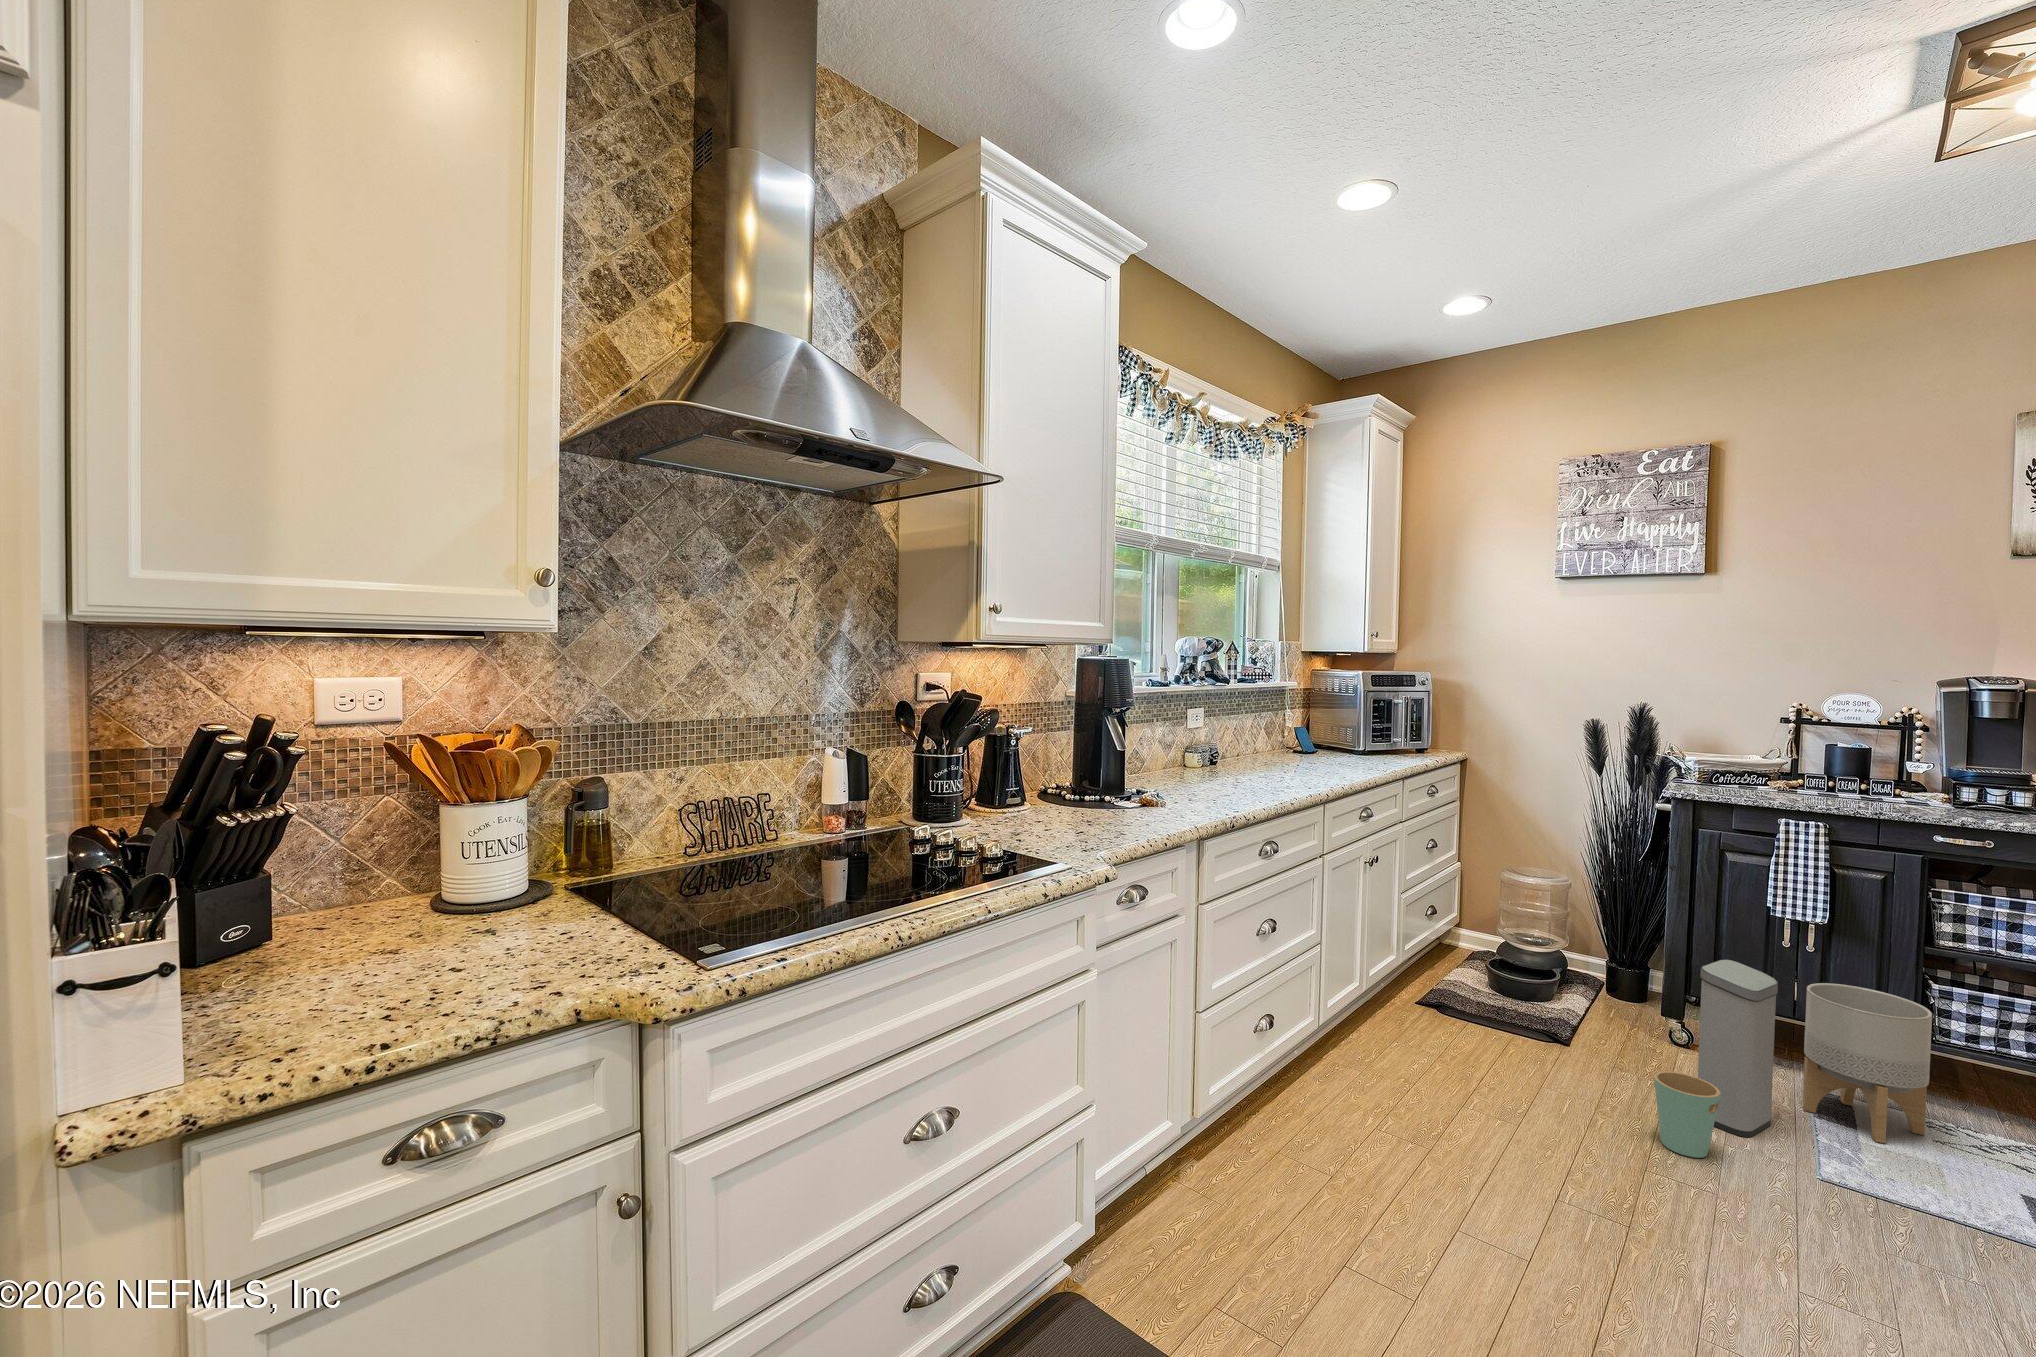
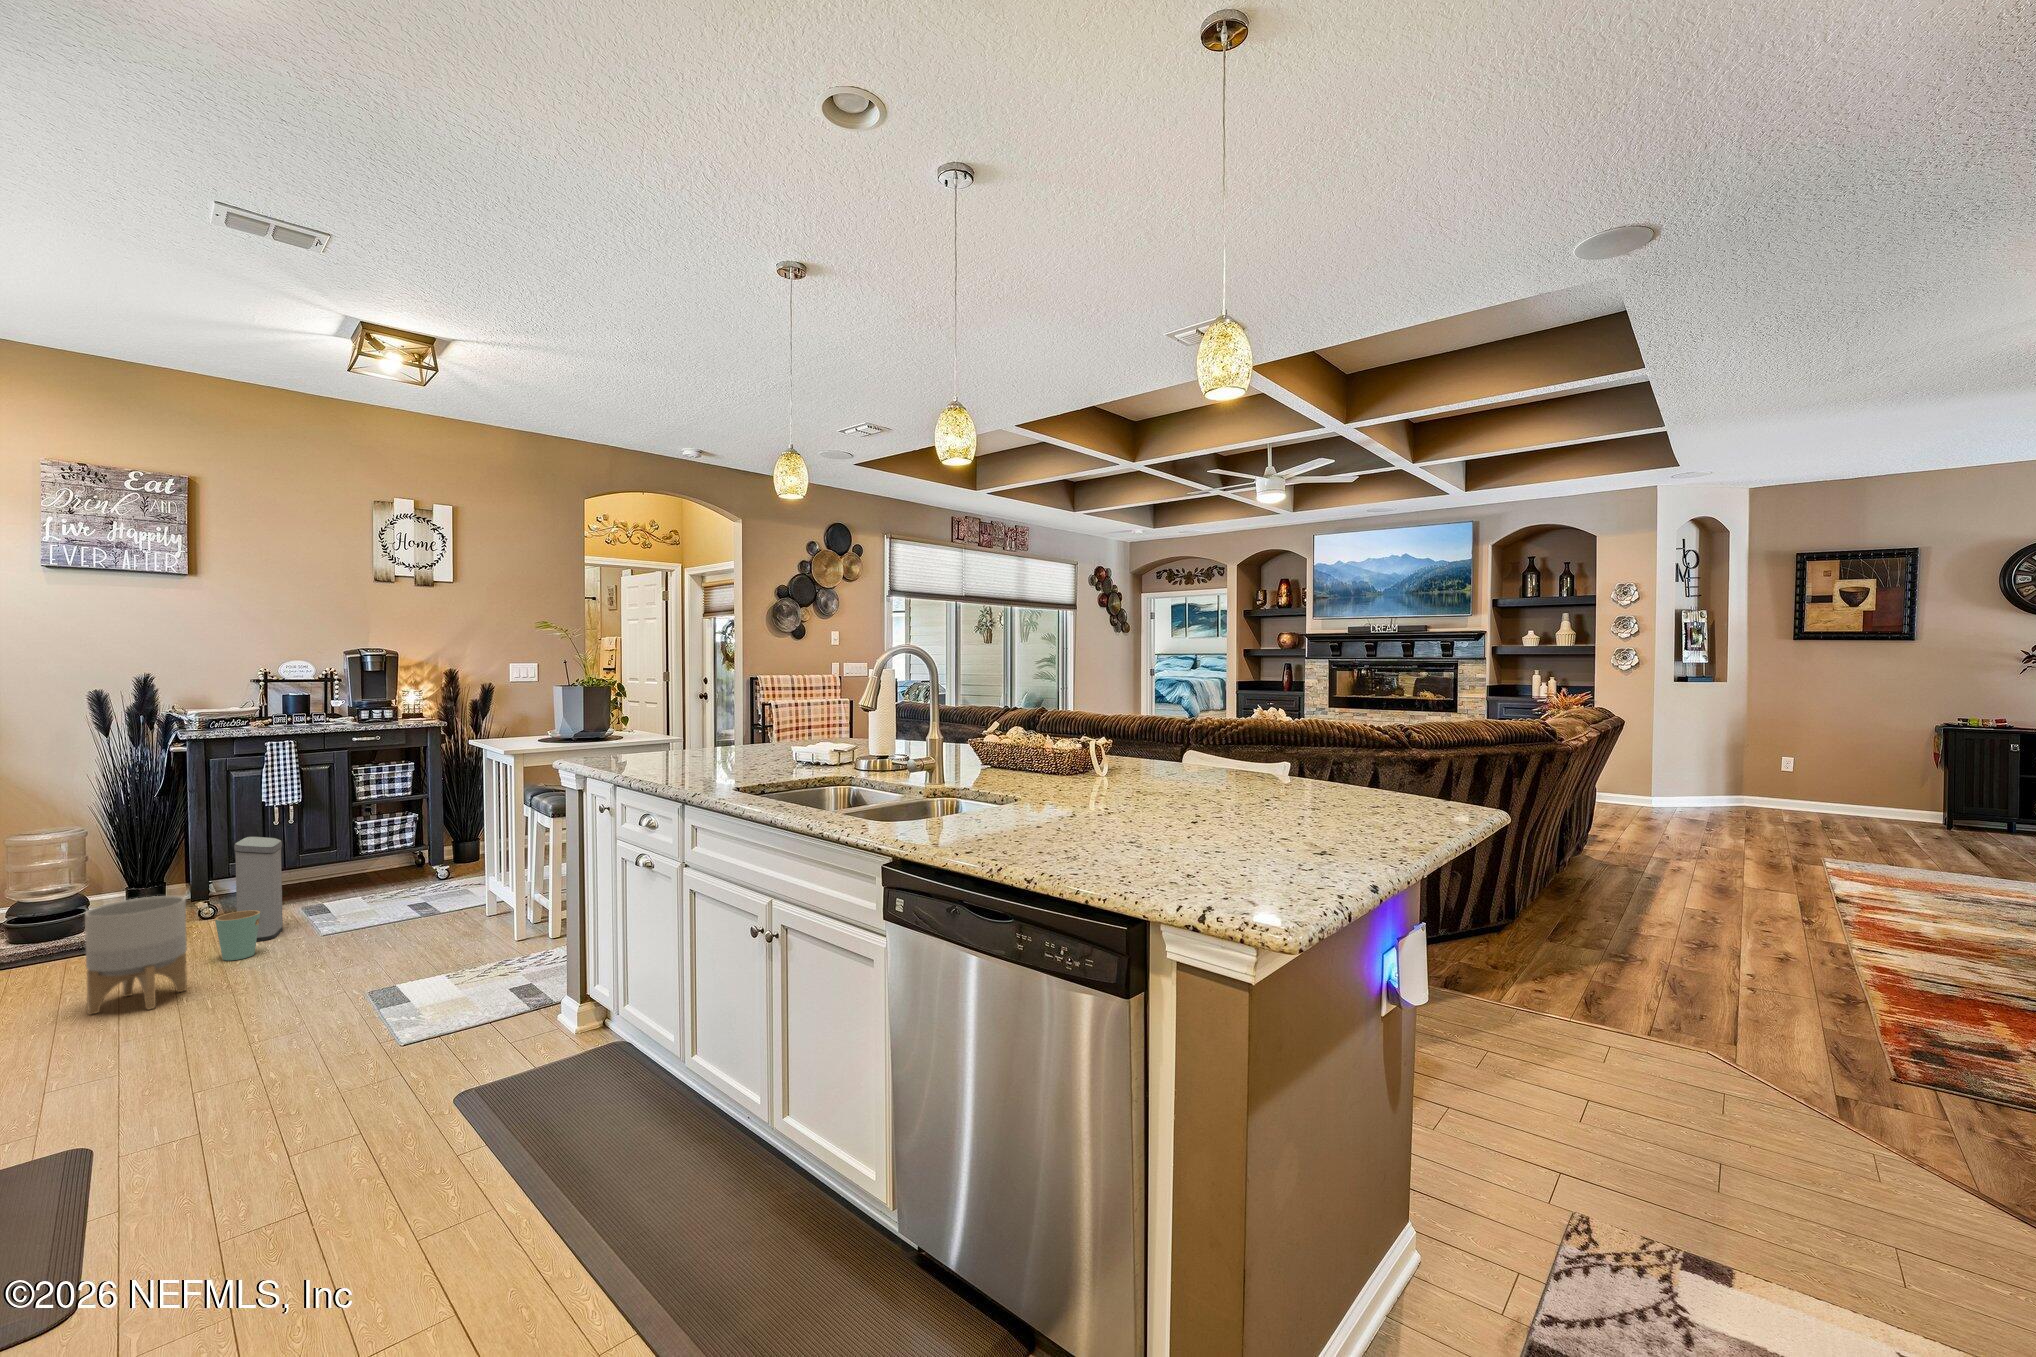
planter: present [1803,983,1932,1143] -> present [85,896,187,1015]

